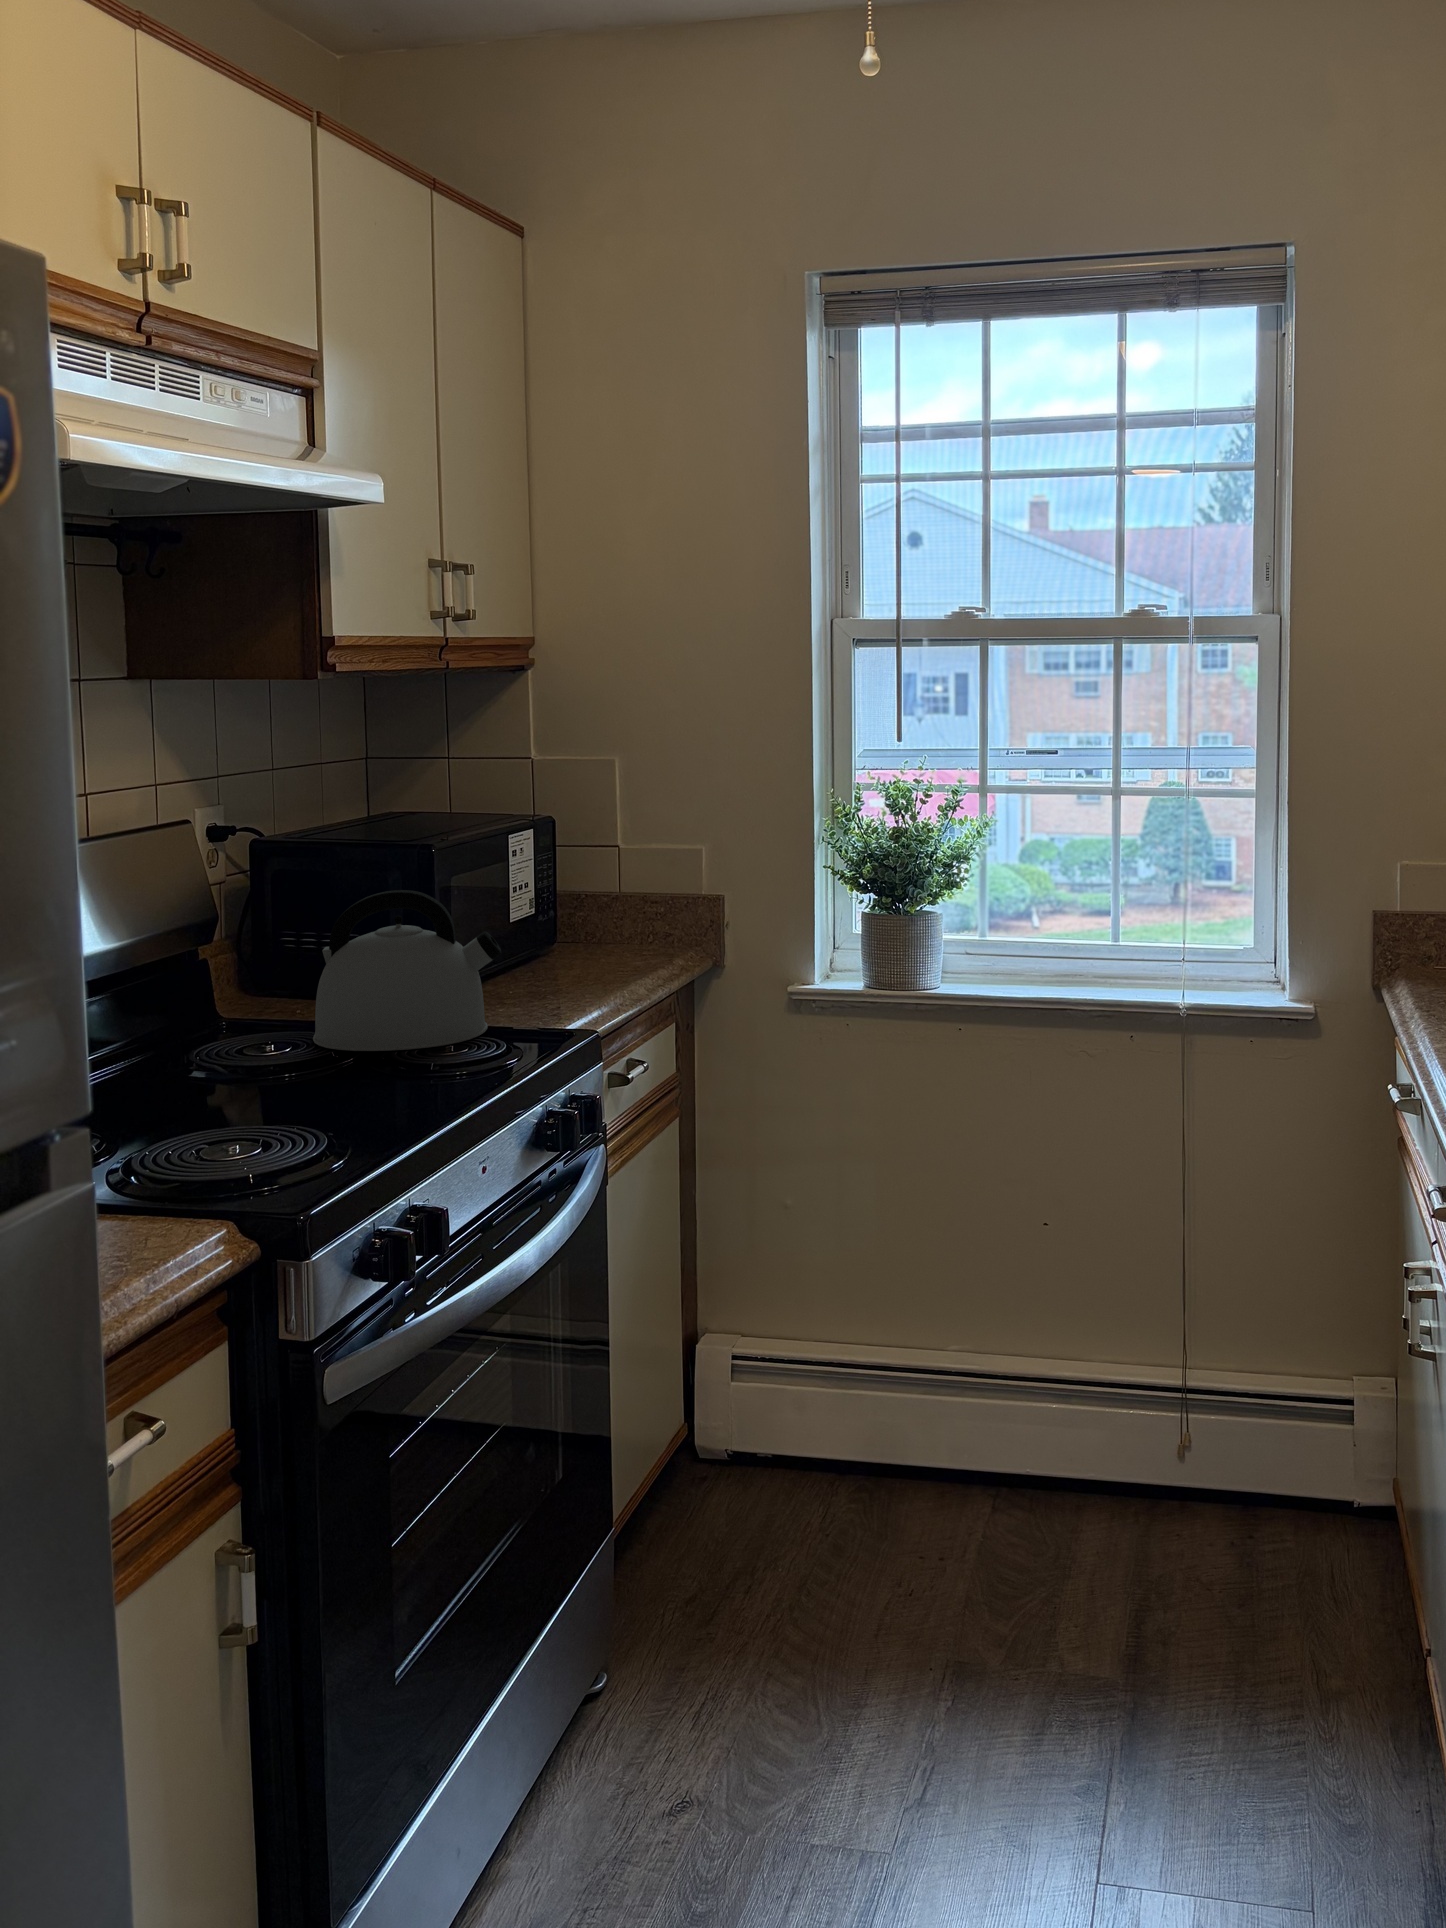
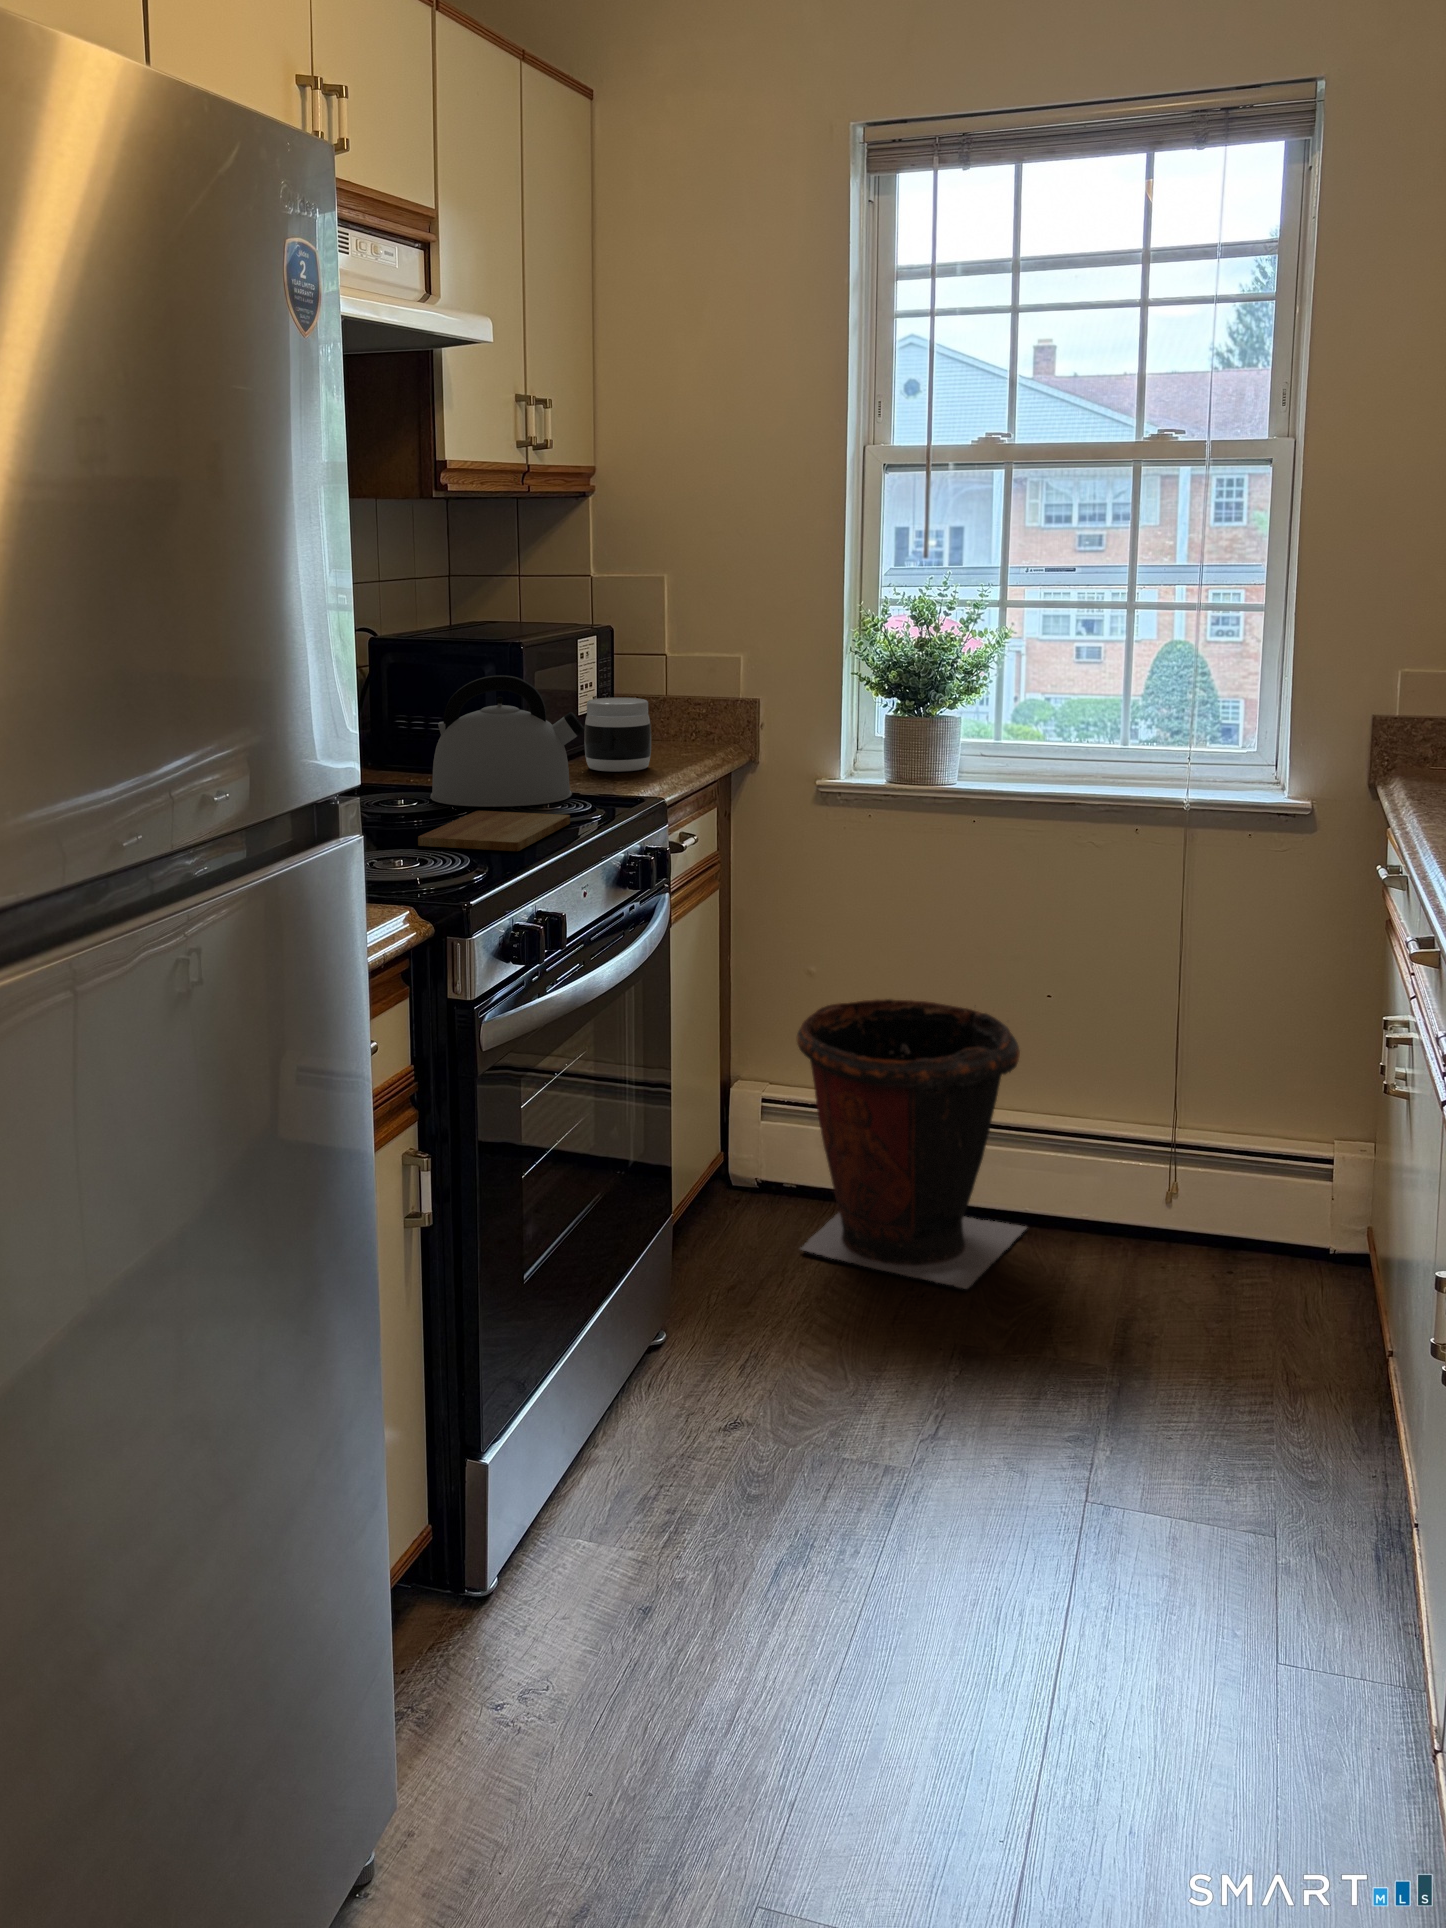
jar: none [514,904,592,992] -> present [585,697,651,772]
cutting board: none [268,1062,472,1124] -> present [418,811,570,851]
waste bin: none [767,1232,1032,1579] -> present [797,999,1026,1289]

